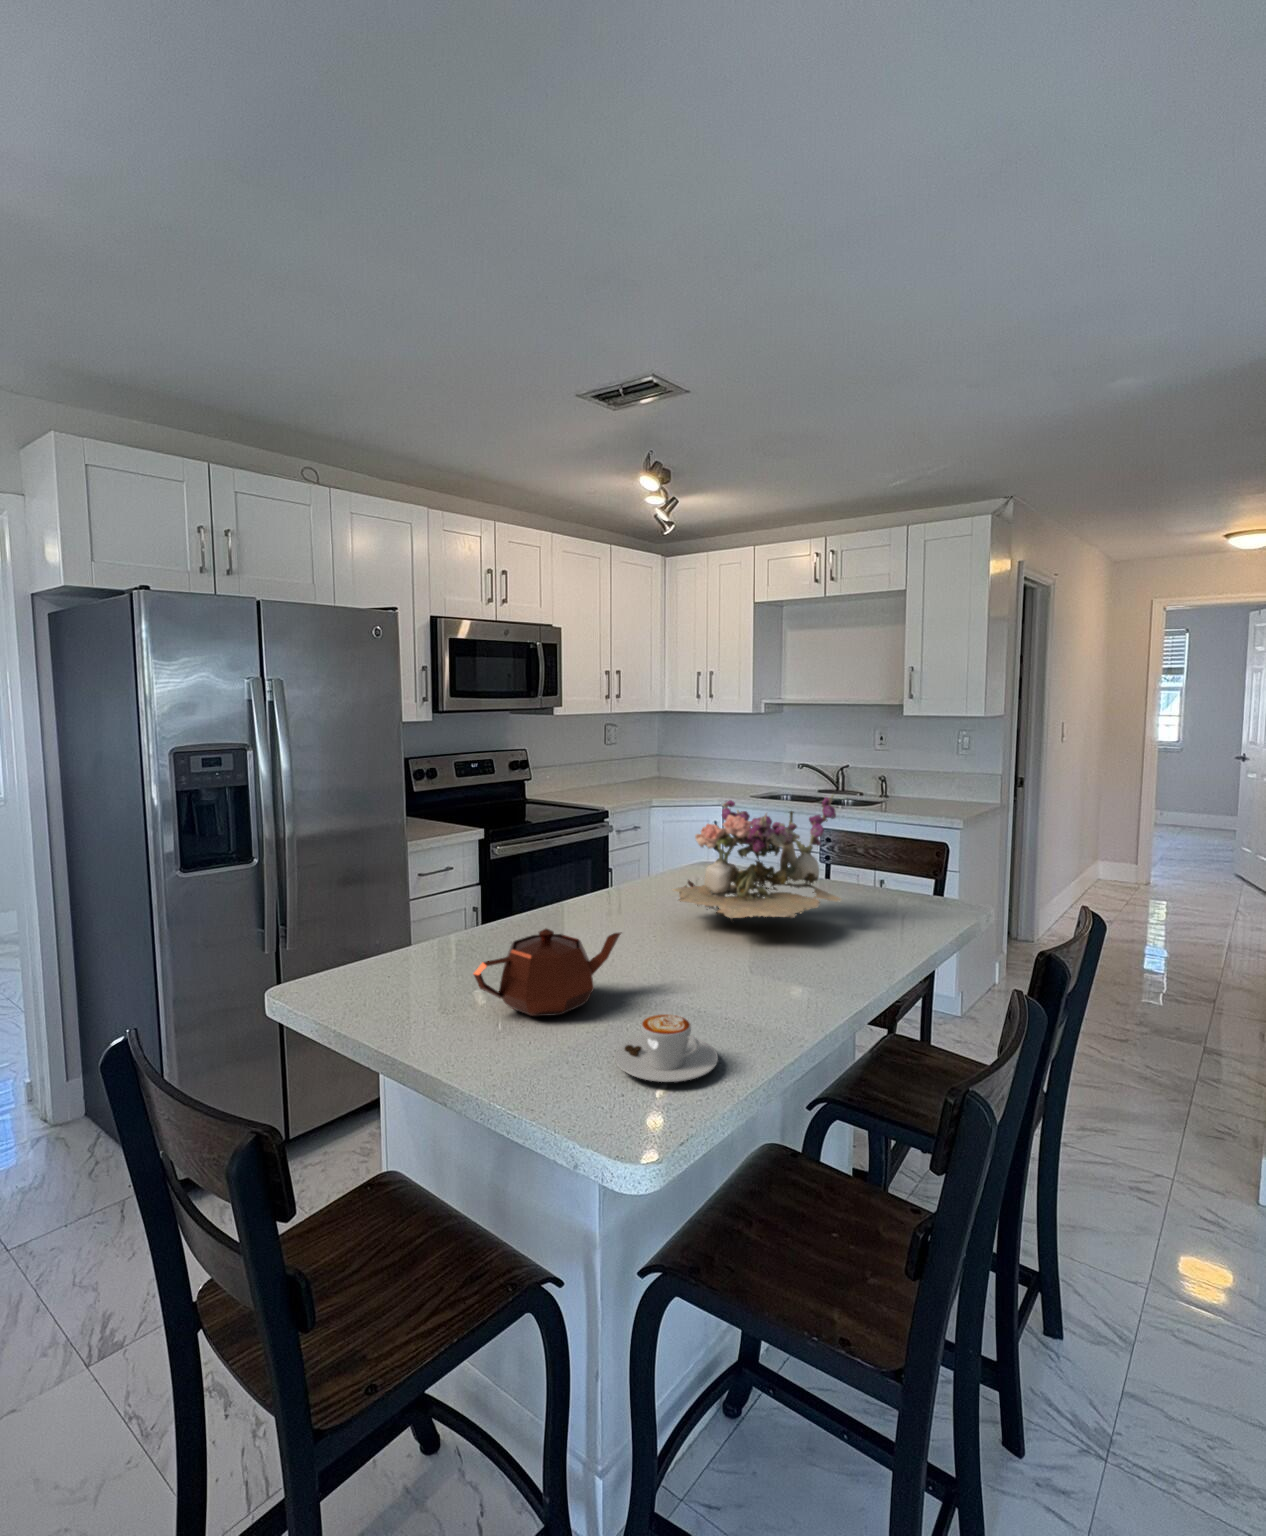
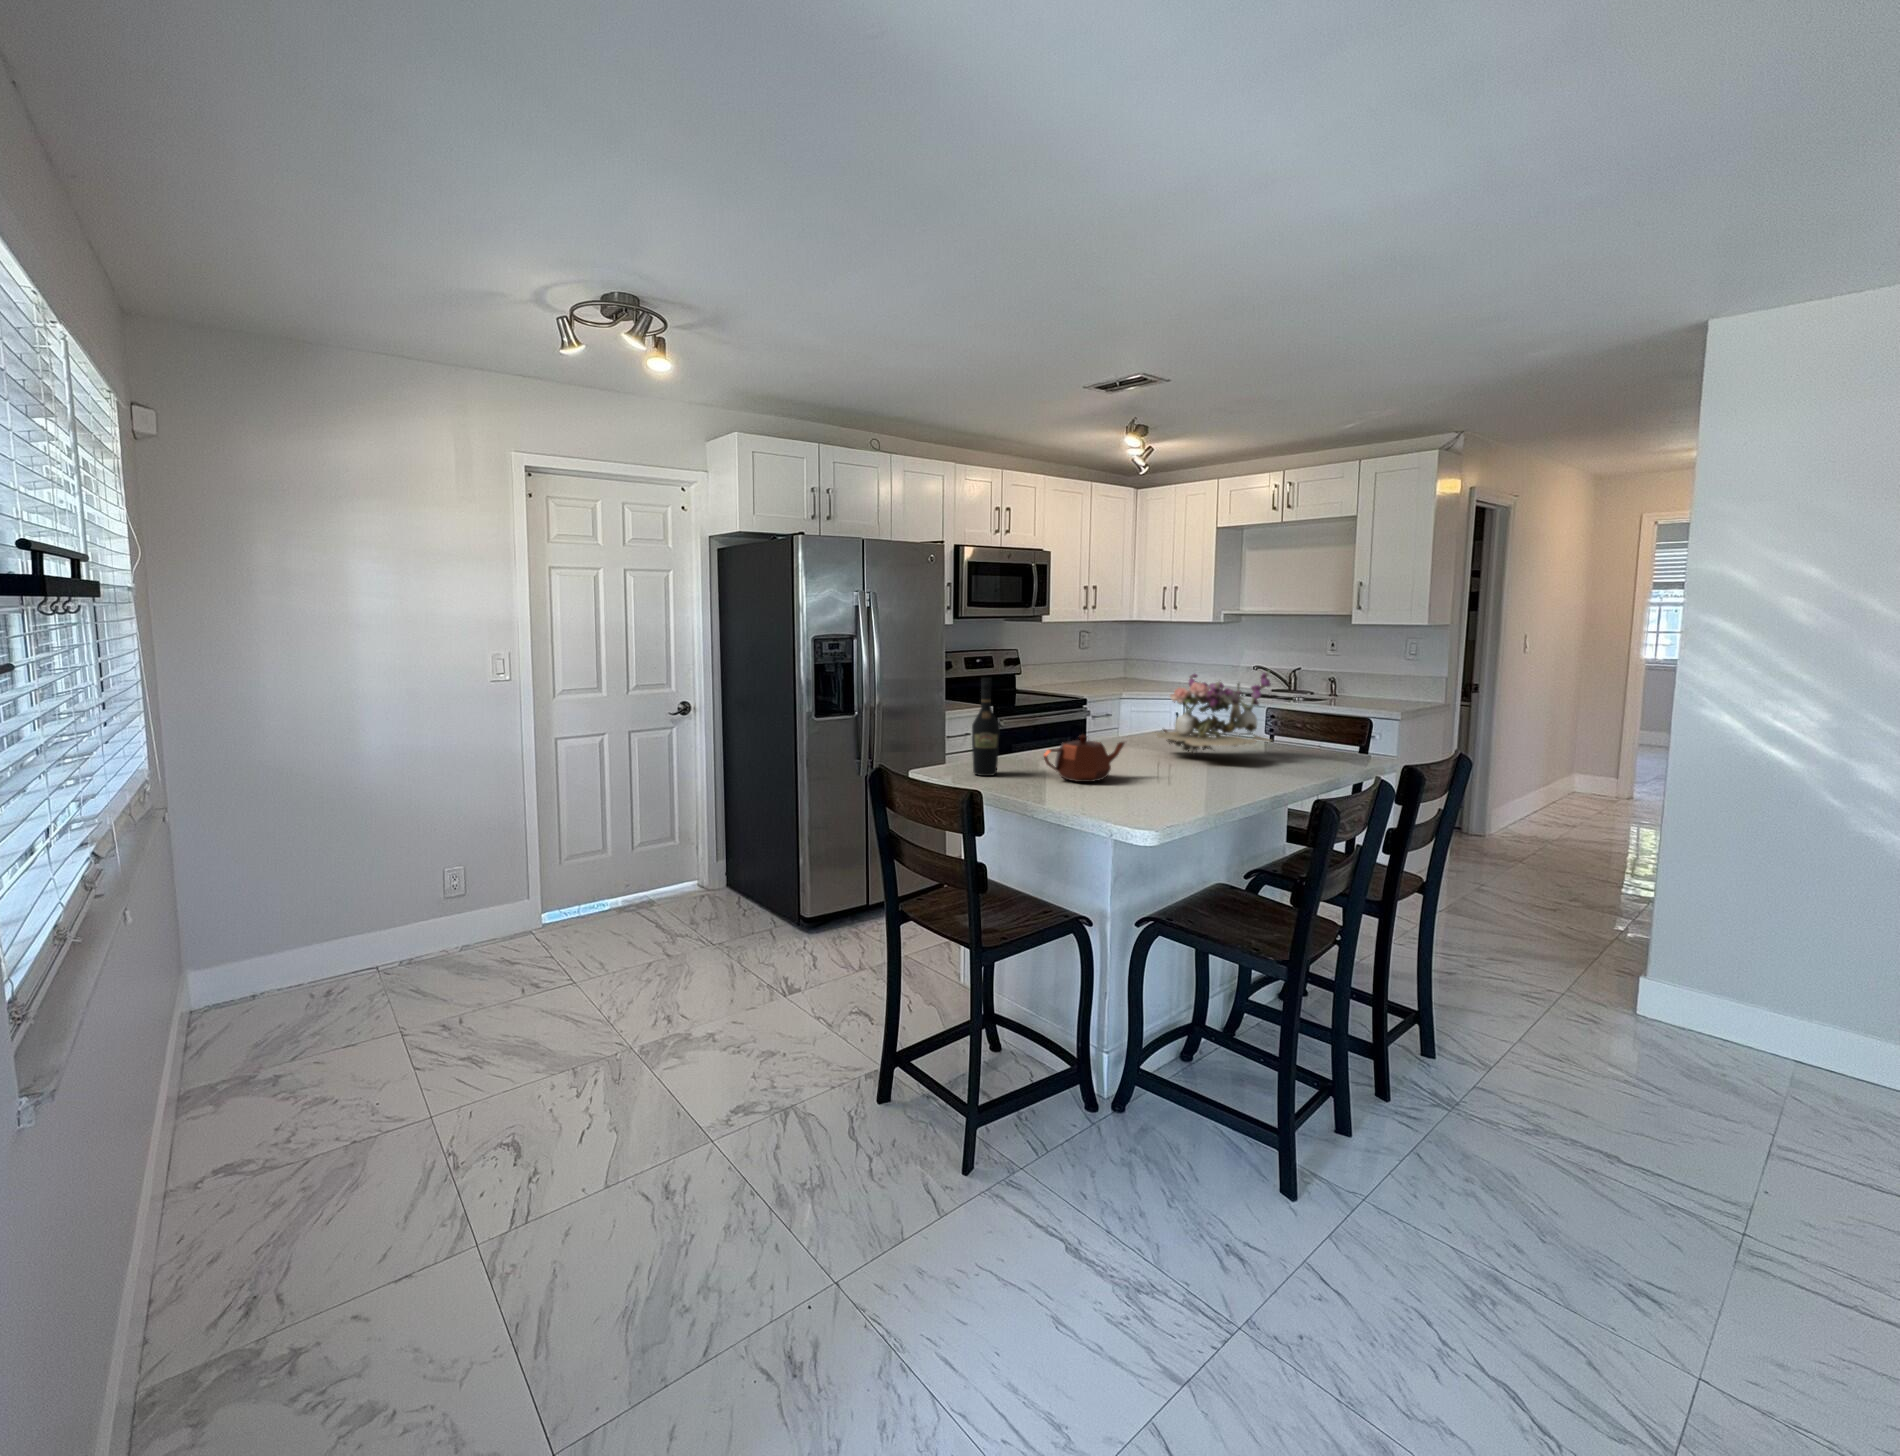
wine bottle: none [353,833,403,1009] -> present [972,678,999,776]
coffee cup: present [614,1014,718,1082] -> none [1129,773,1187,802]

